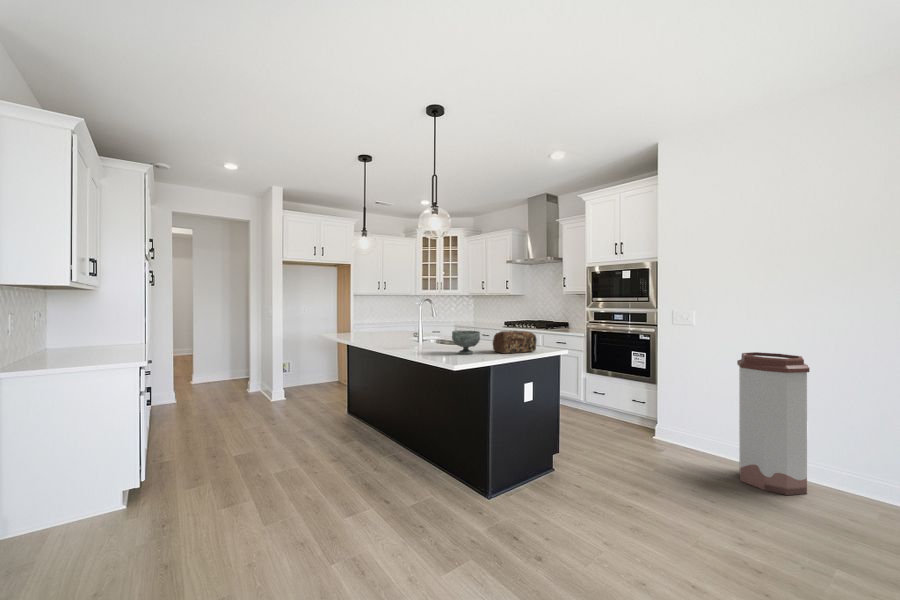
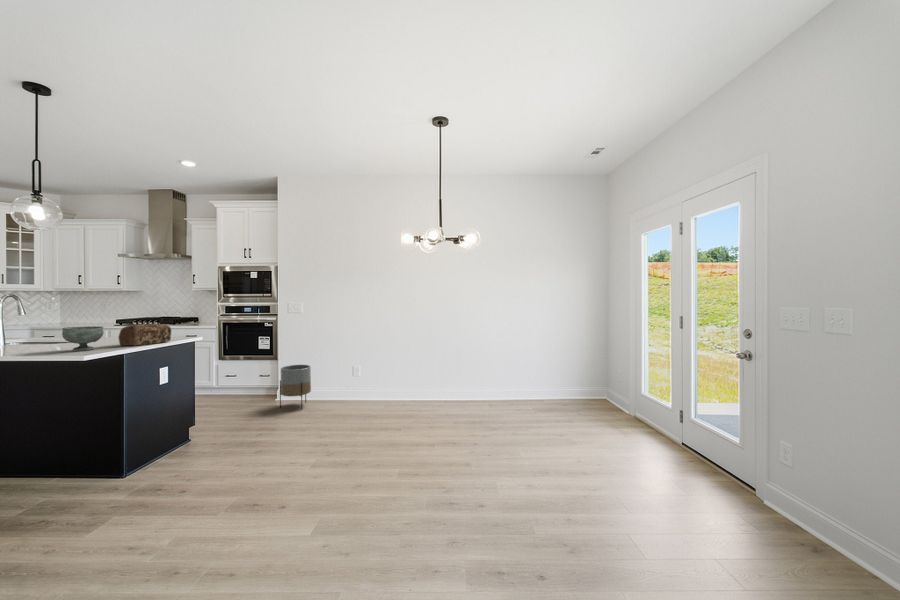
trash can: present [737,352,810,495] -> none [330,328,365,412]
planter: none [658,396,704,463] -> present [280,365,311,409]

